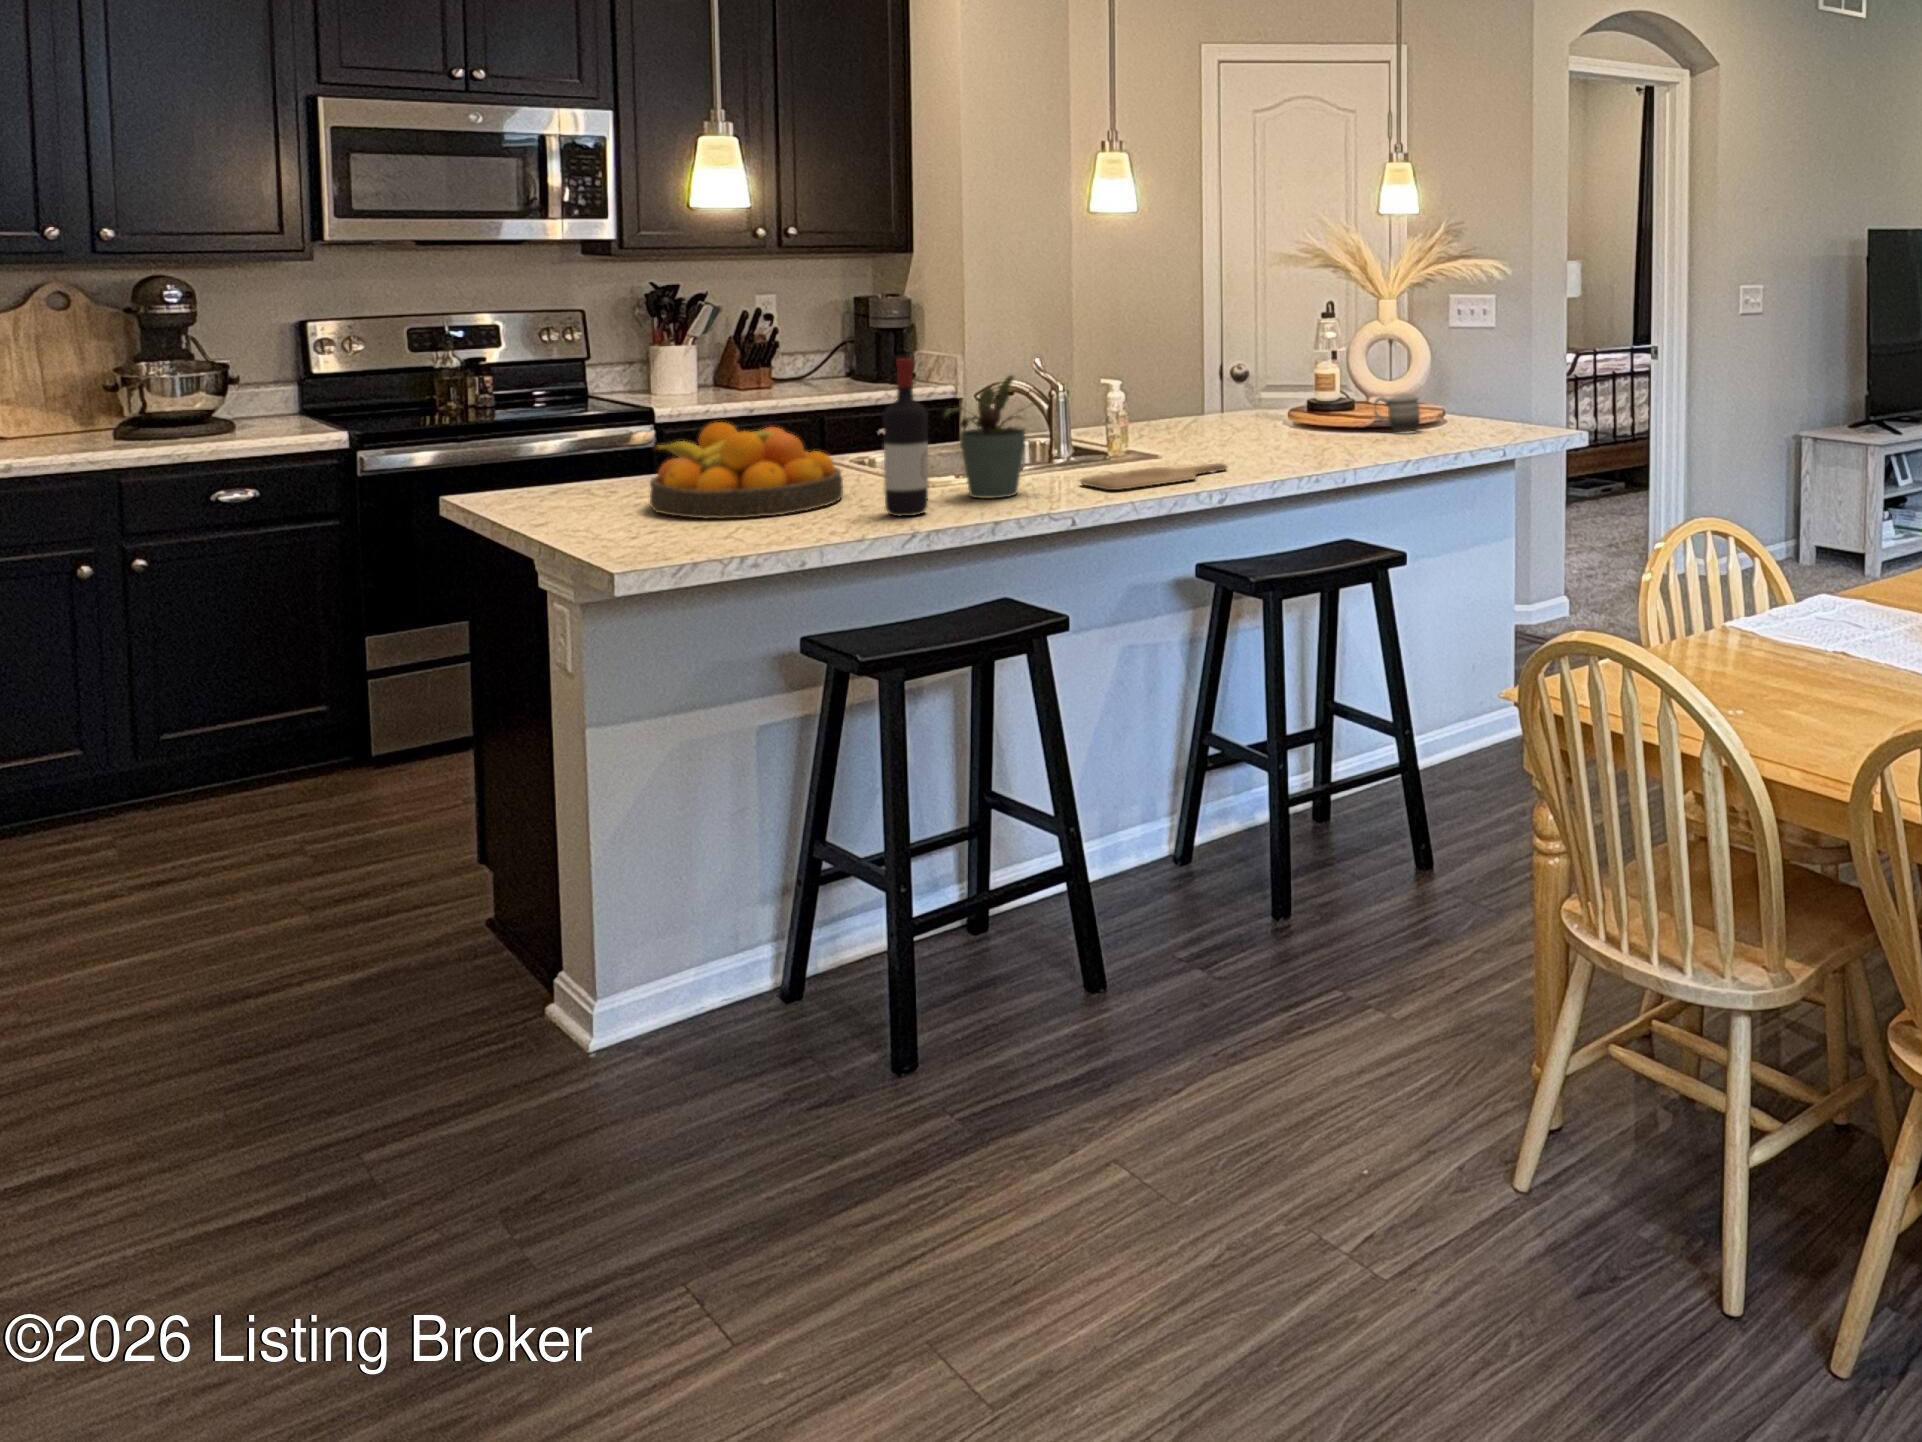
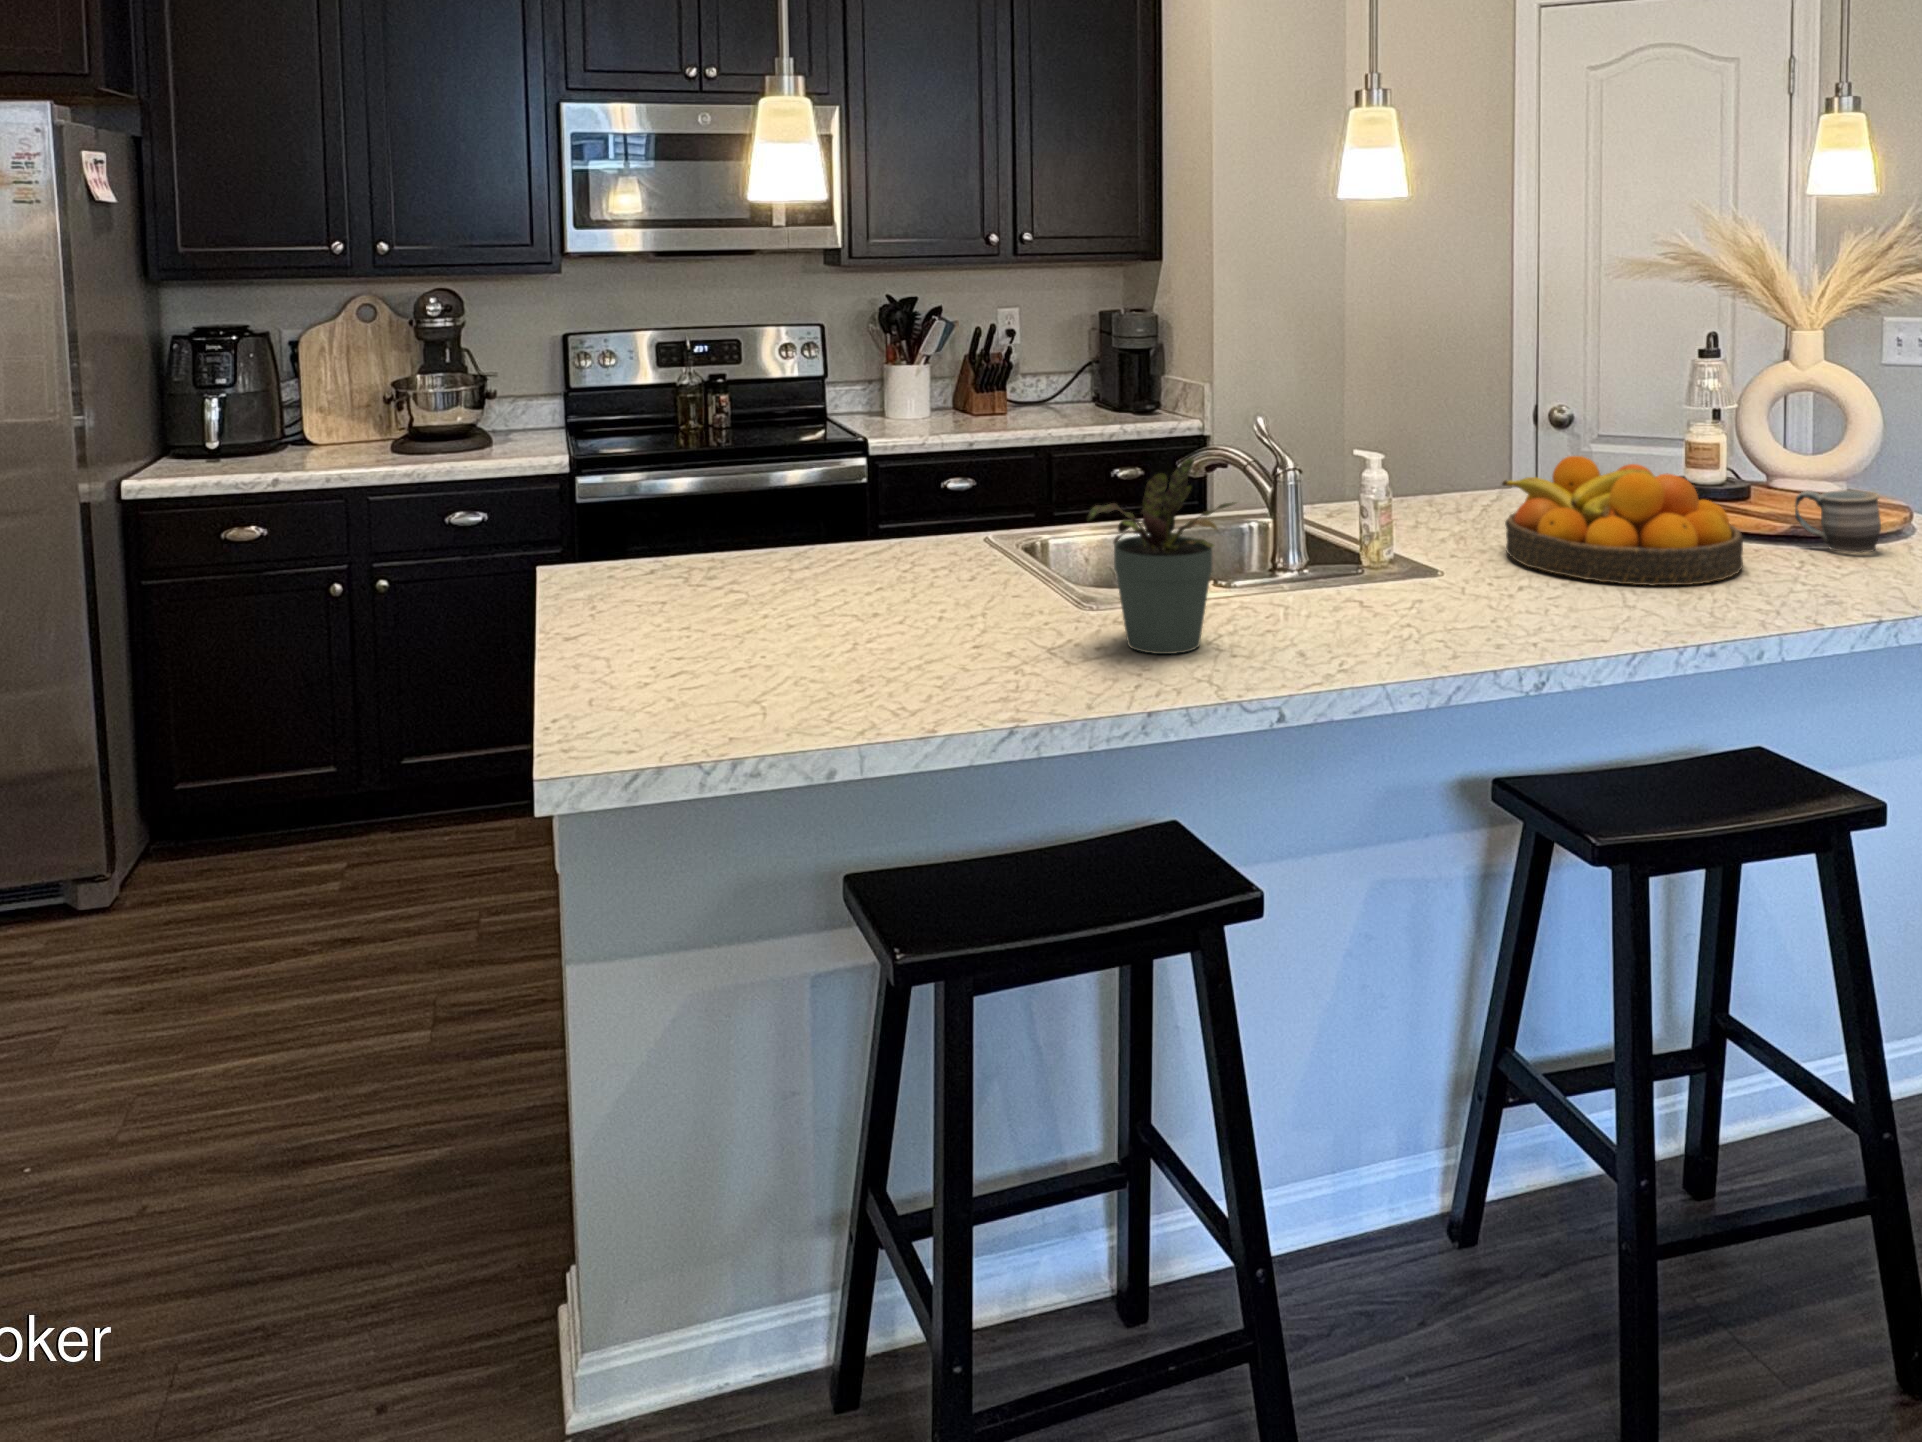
wine bottle: present [883,358,928,516] -> none [983,430,1049,685]
fruit bowl: present [650,422,843,519] -> present [1502,456,1743,585]
cutting board: present [1080,463,1227,490] -> none [1301,607,1549,656]

